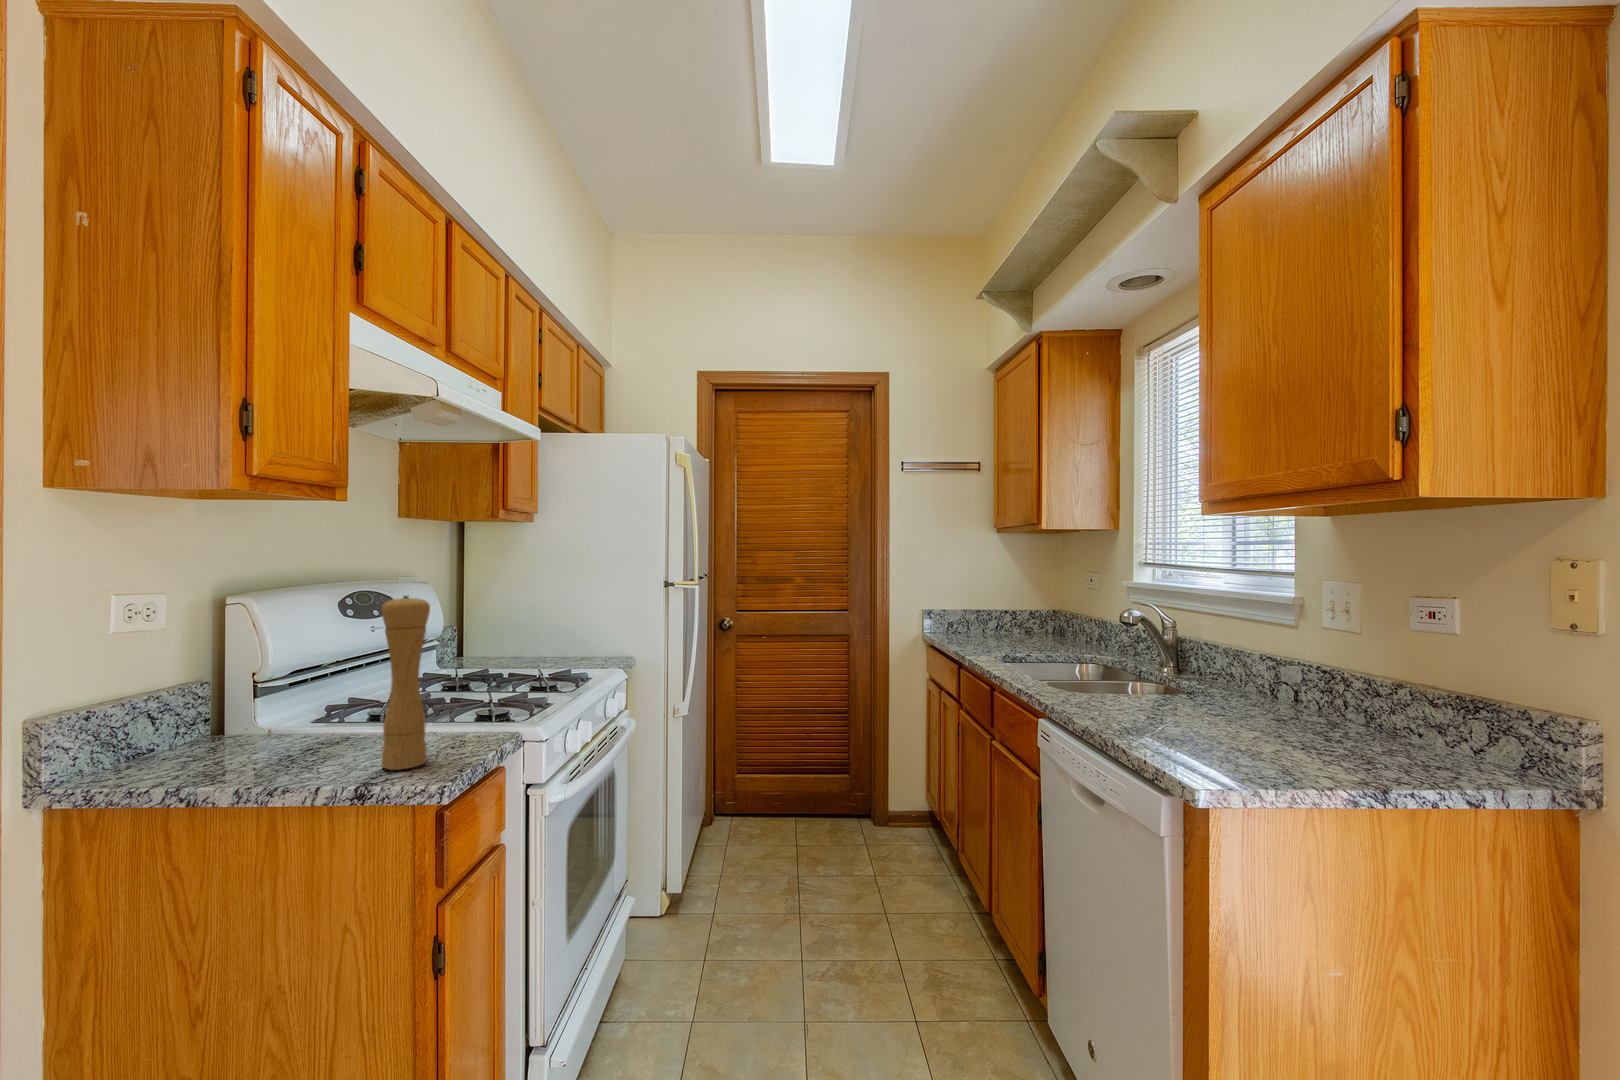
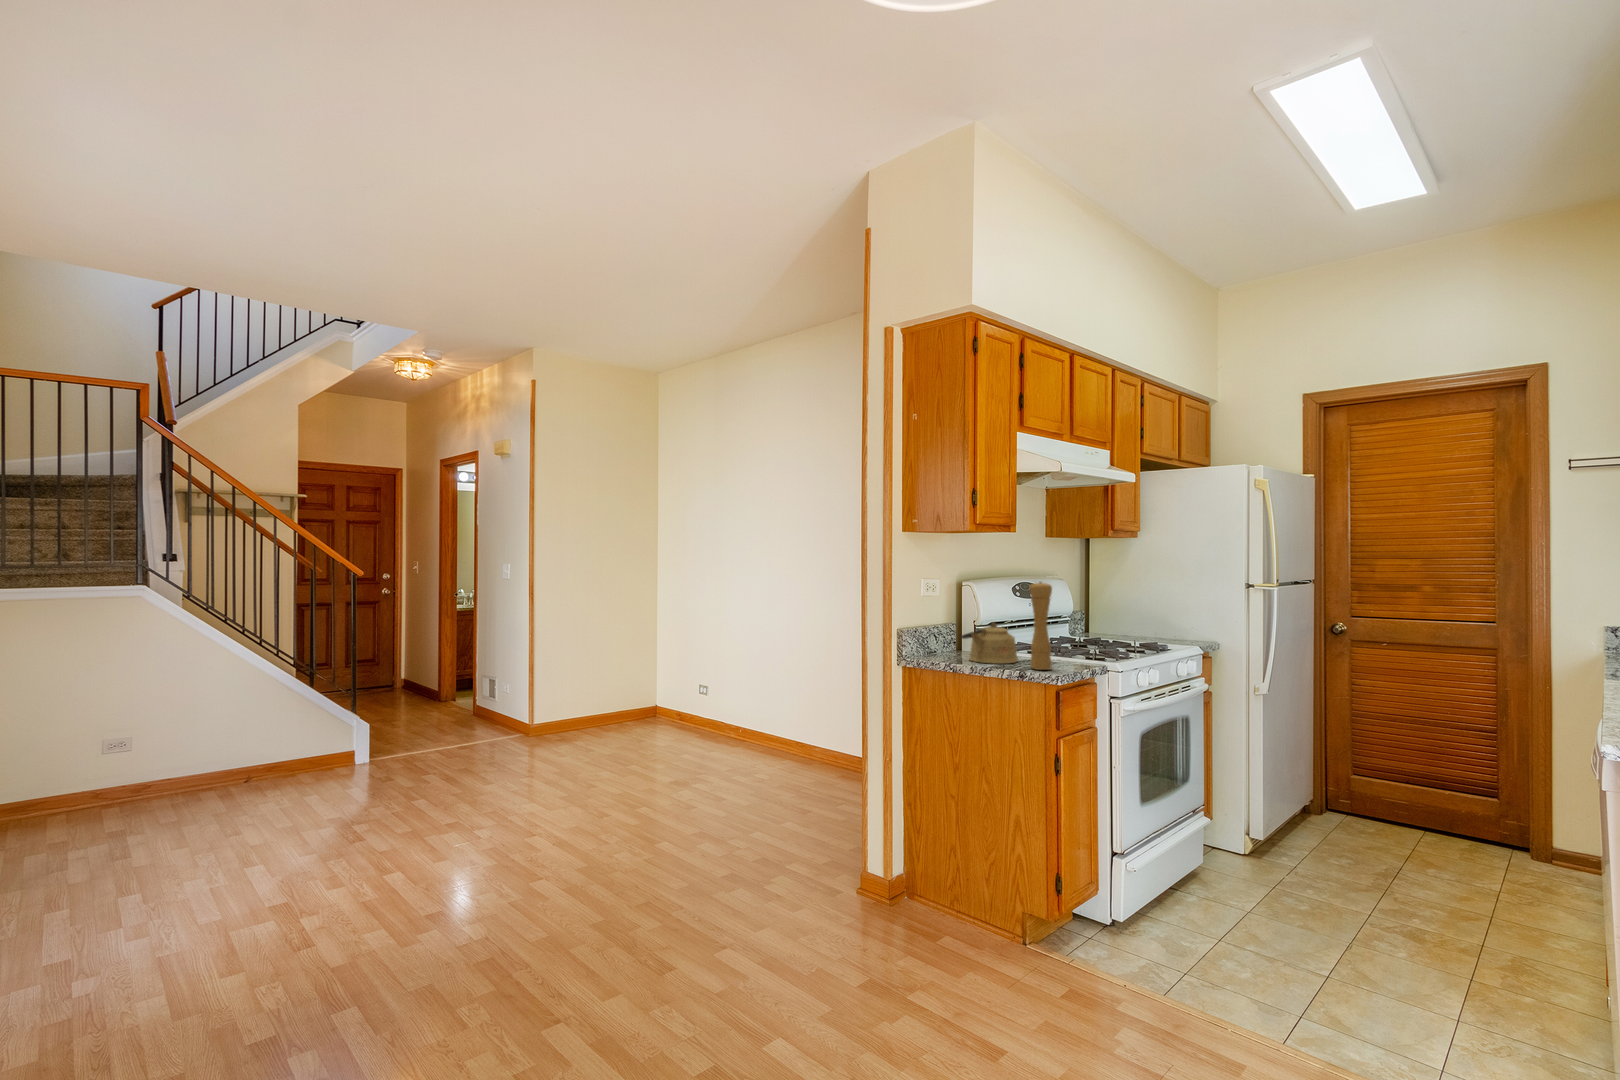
kettle: none [212,679,352,770] -> present [961,622,1018,664]

